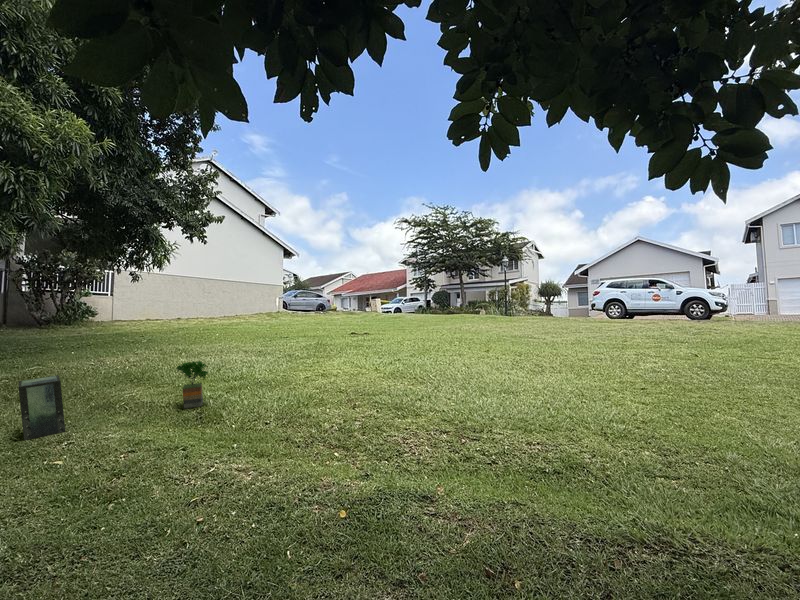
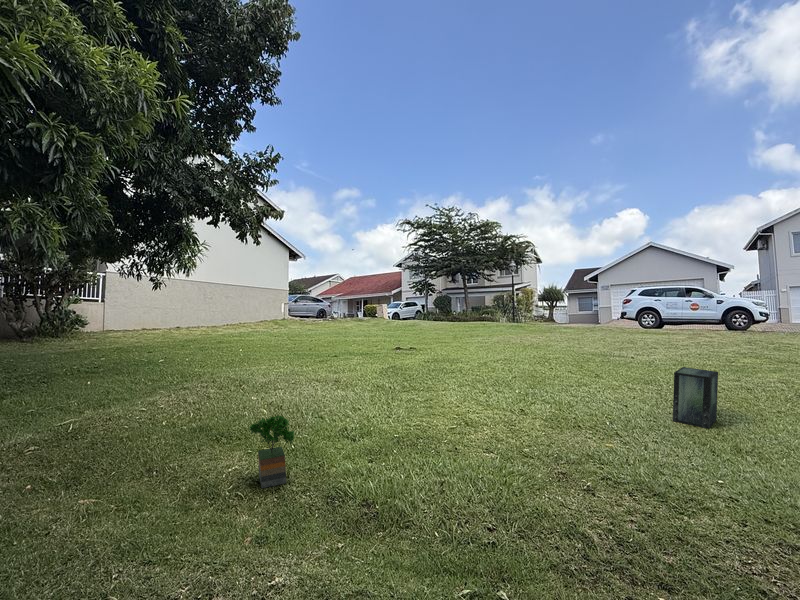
storage box: present [18,375,65,440] -> present [673,367,718,429]

